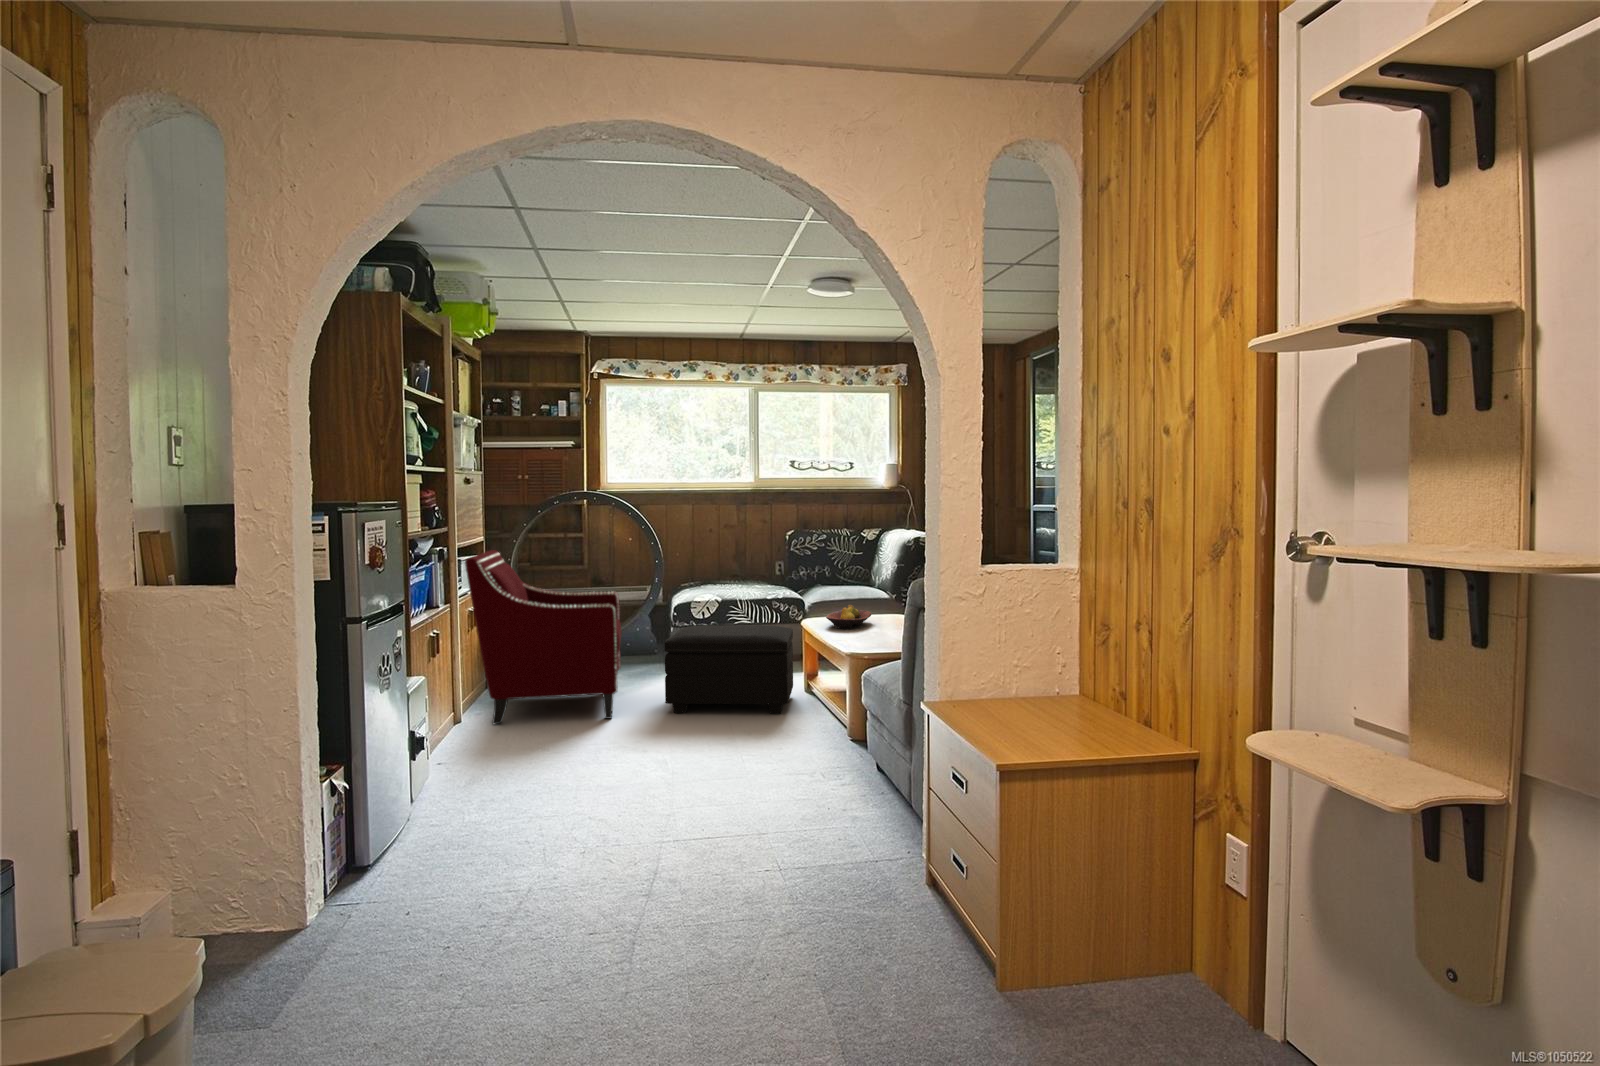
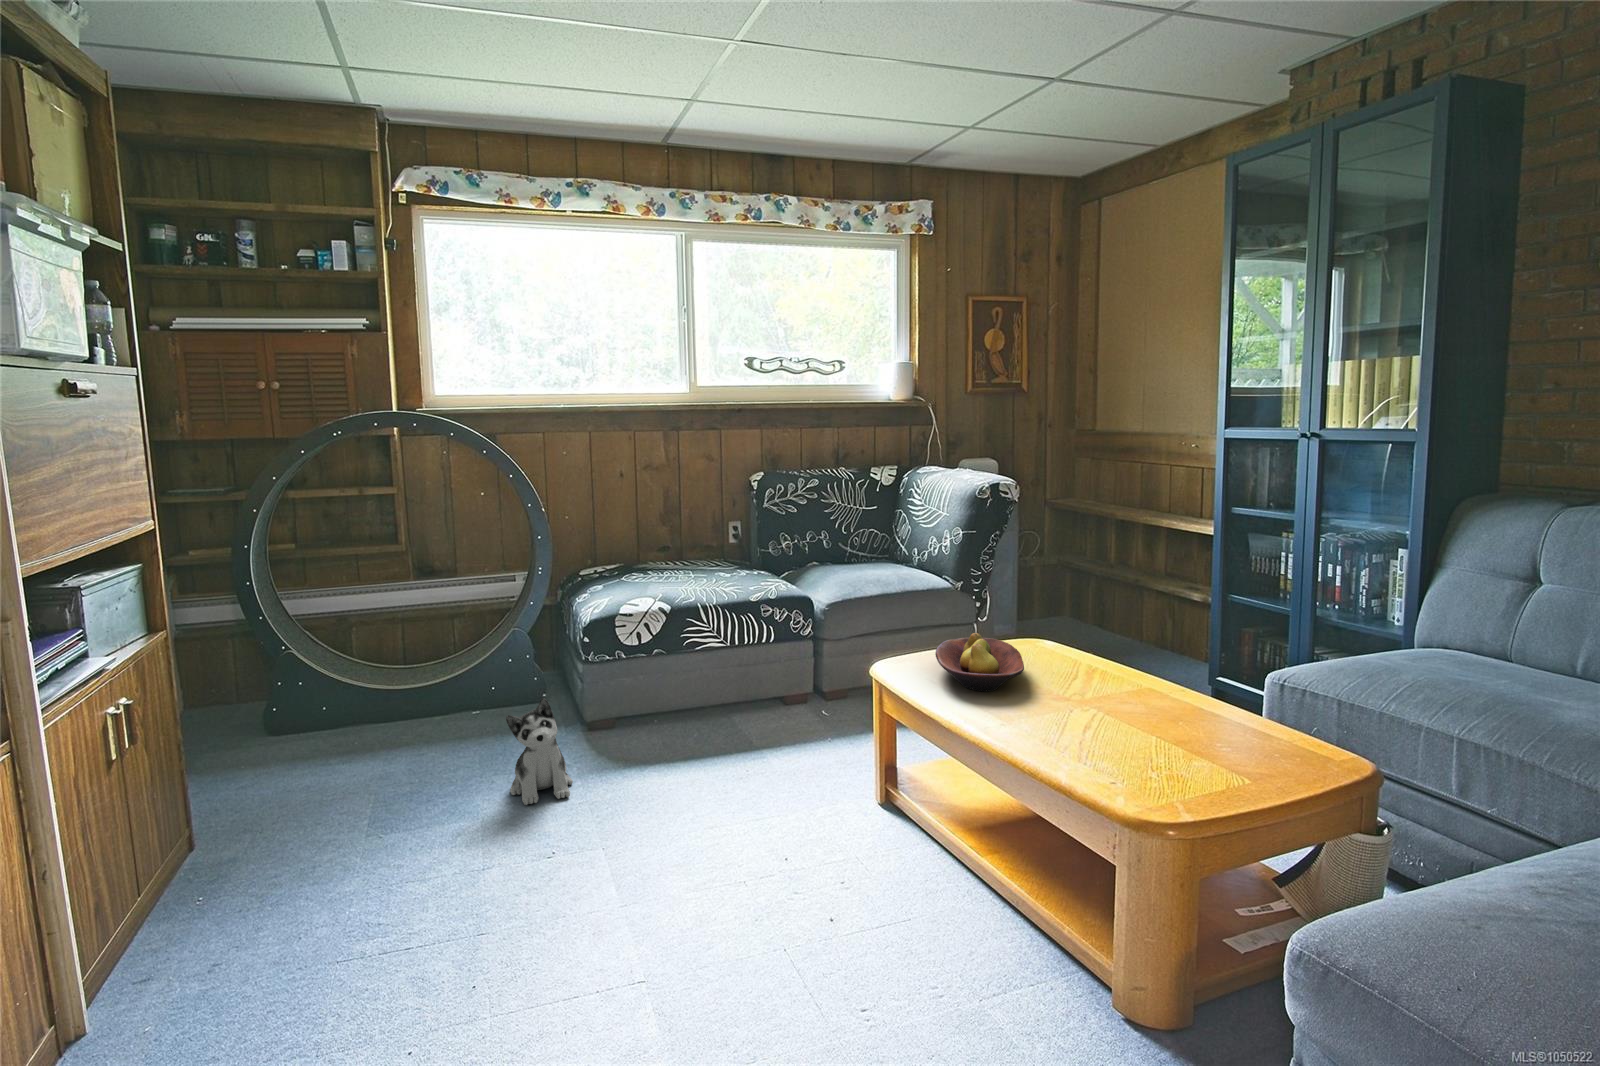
armchair: present [465,550,621,724] -> none [42,548,502,1024]
footstool: present [665,625,793,713] -> none [611,685,894,911]
plush toy: none [629,634,660,686] -> present [506,698,573,805]

